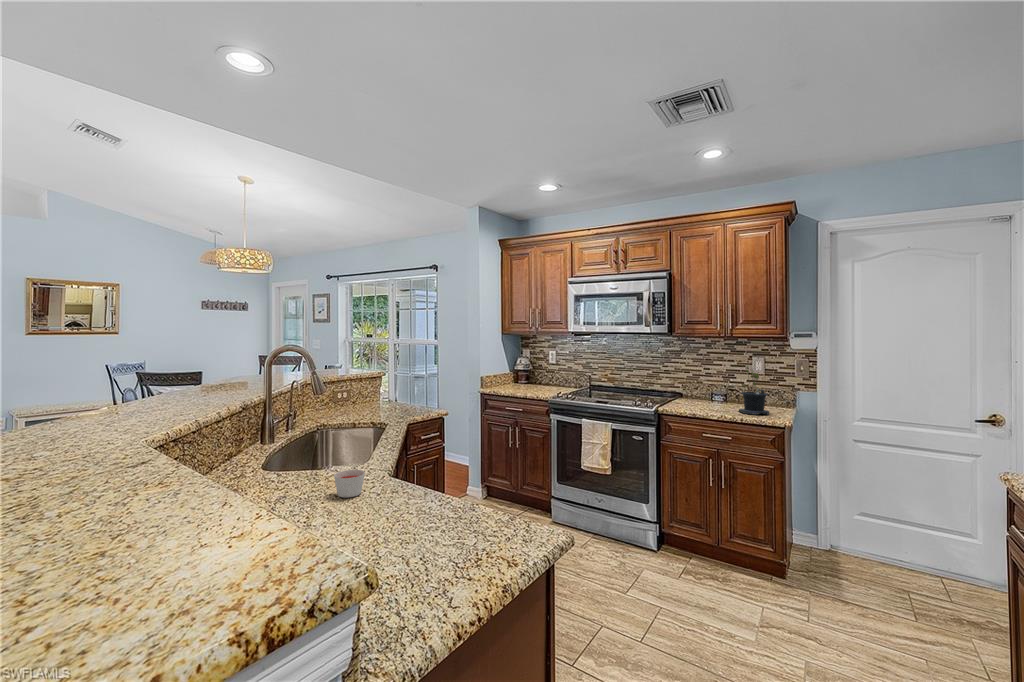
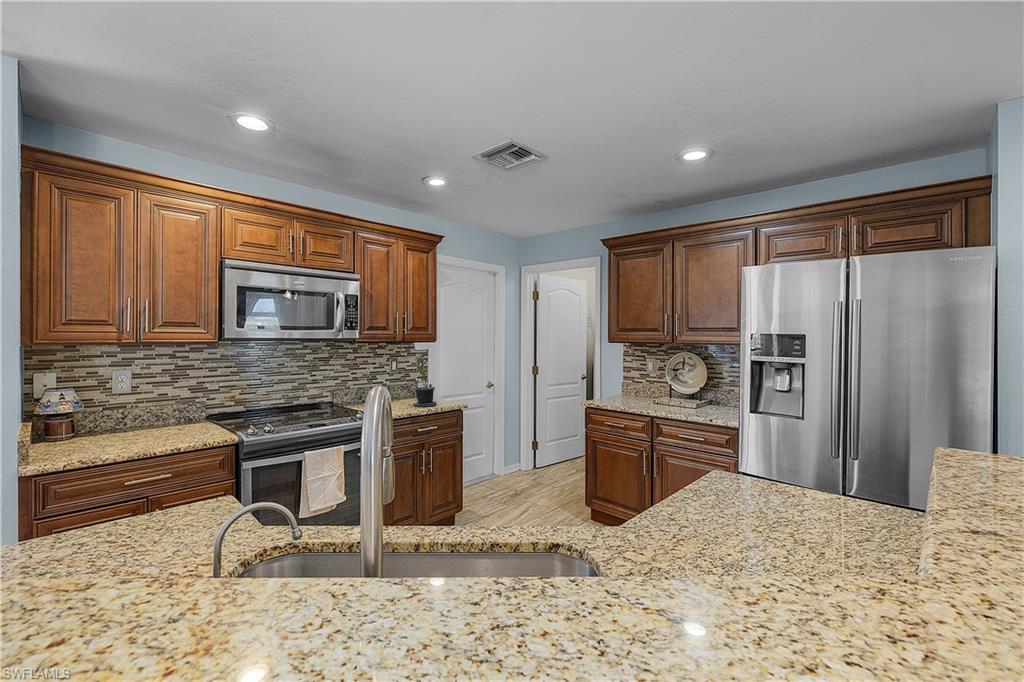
candle: present [334,470,365,498] -> none [626,519,664,558]

